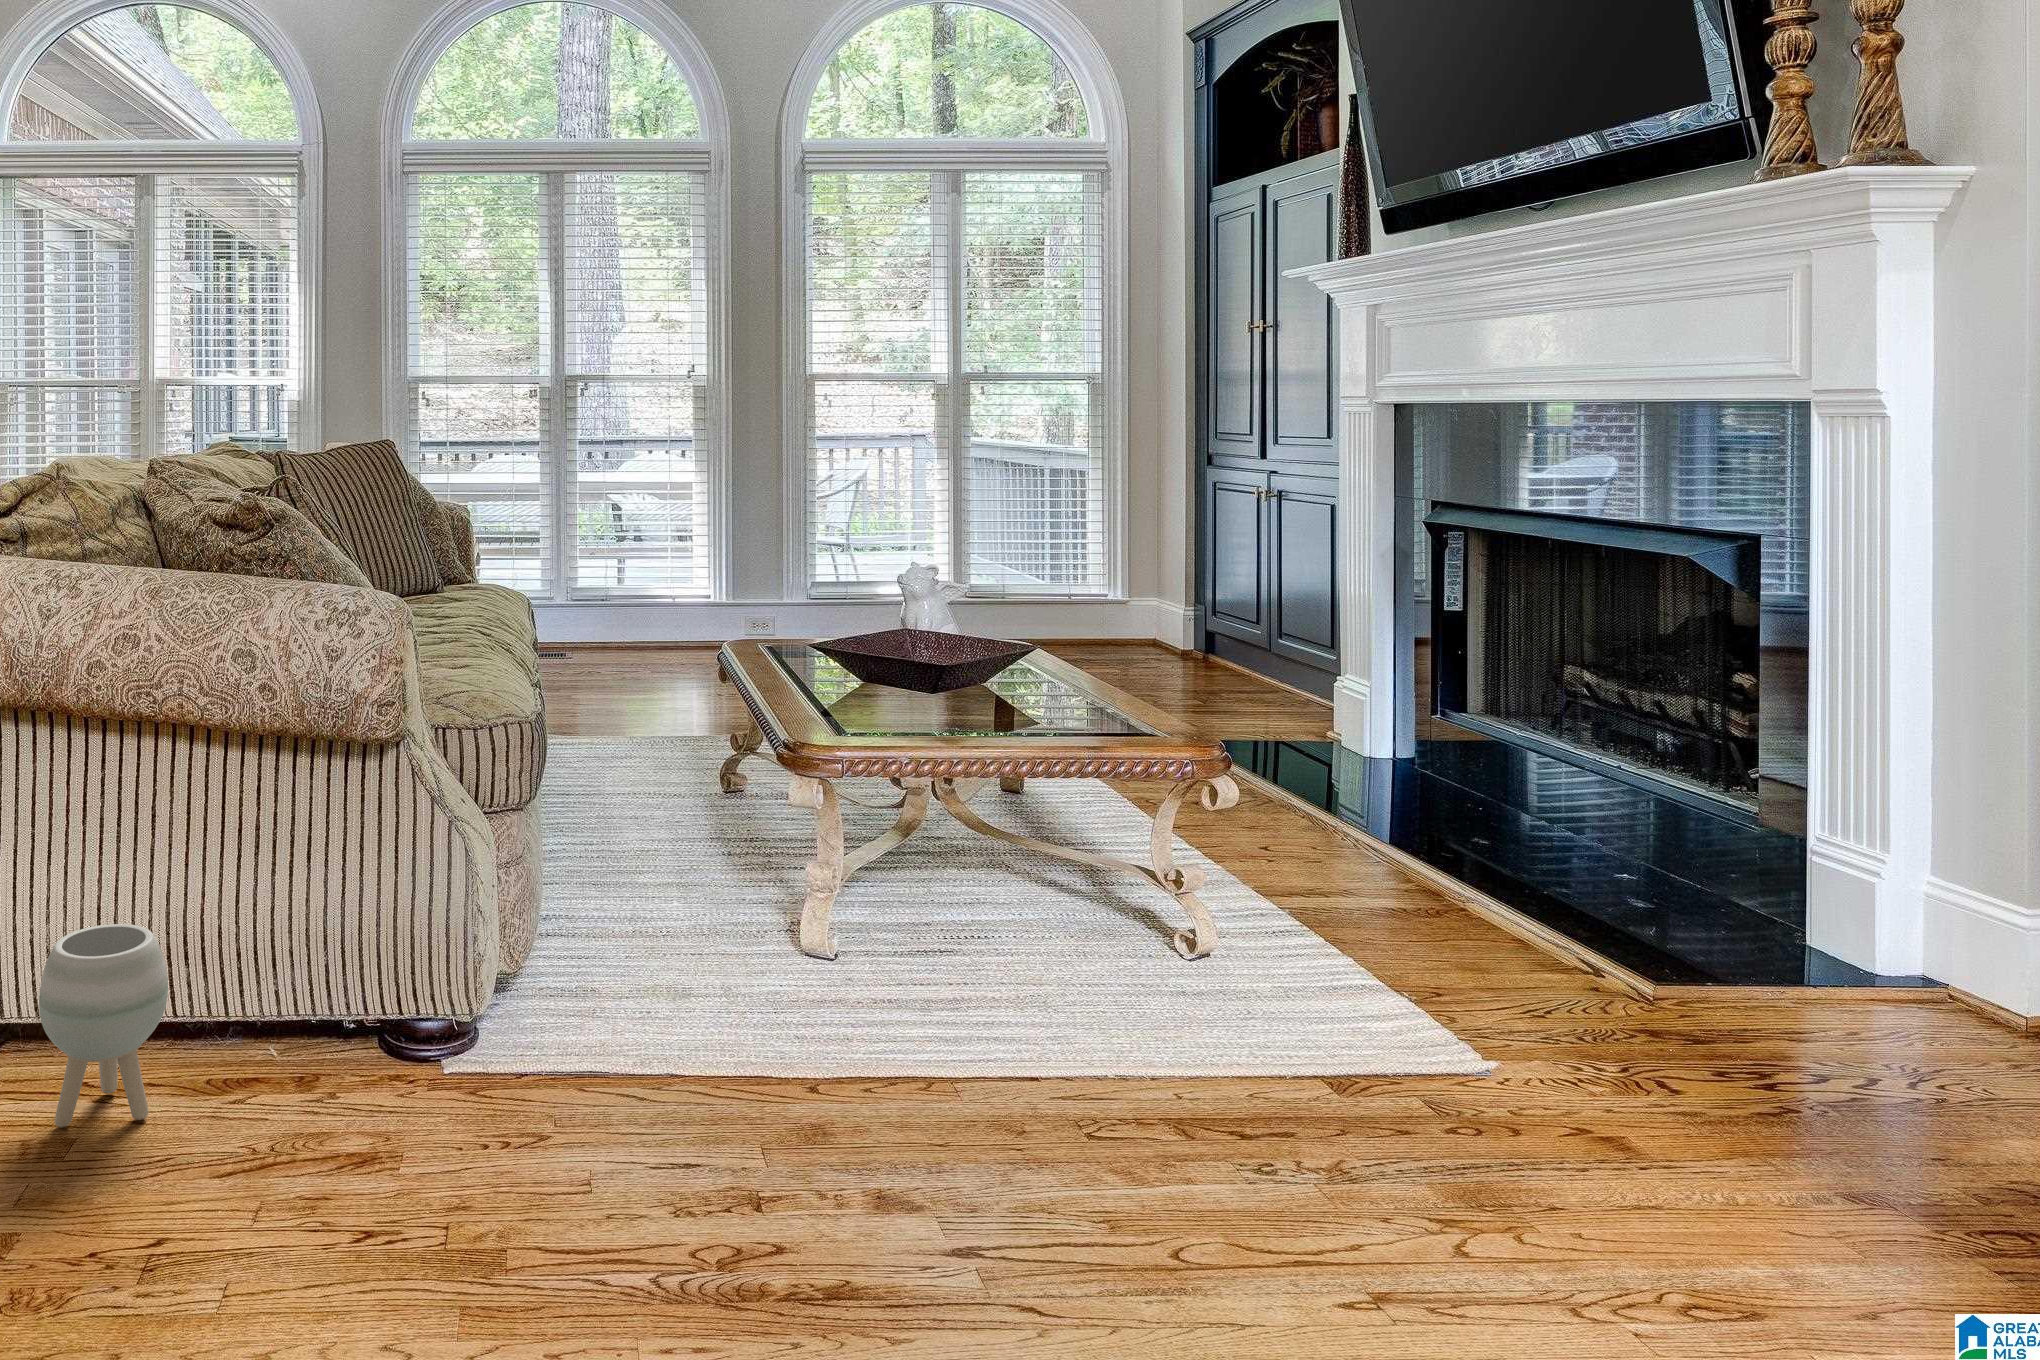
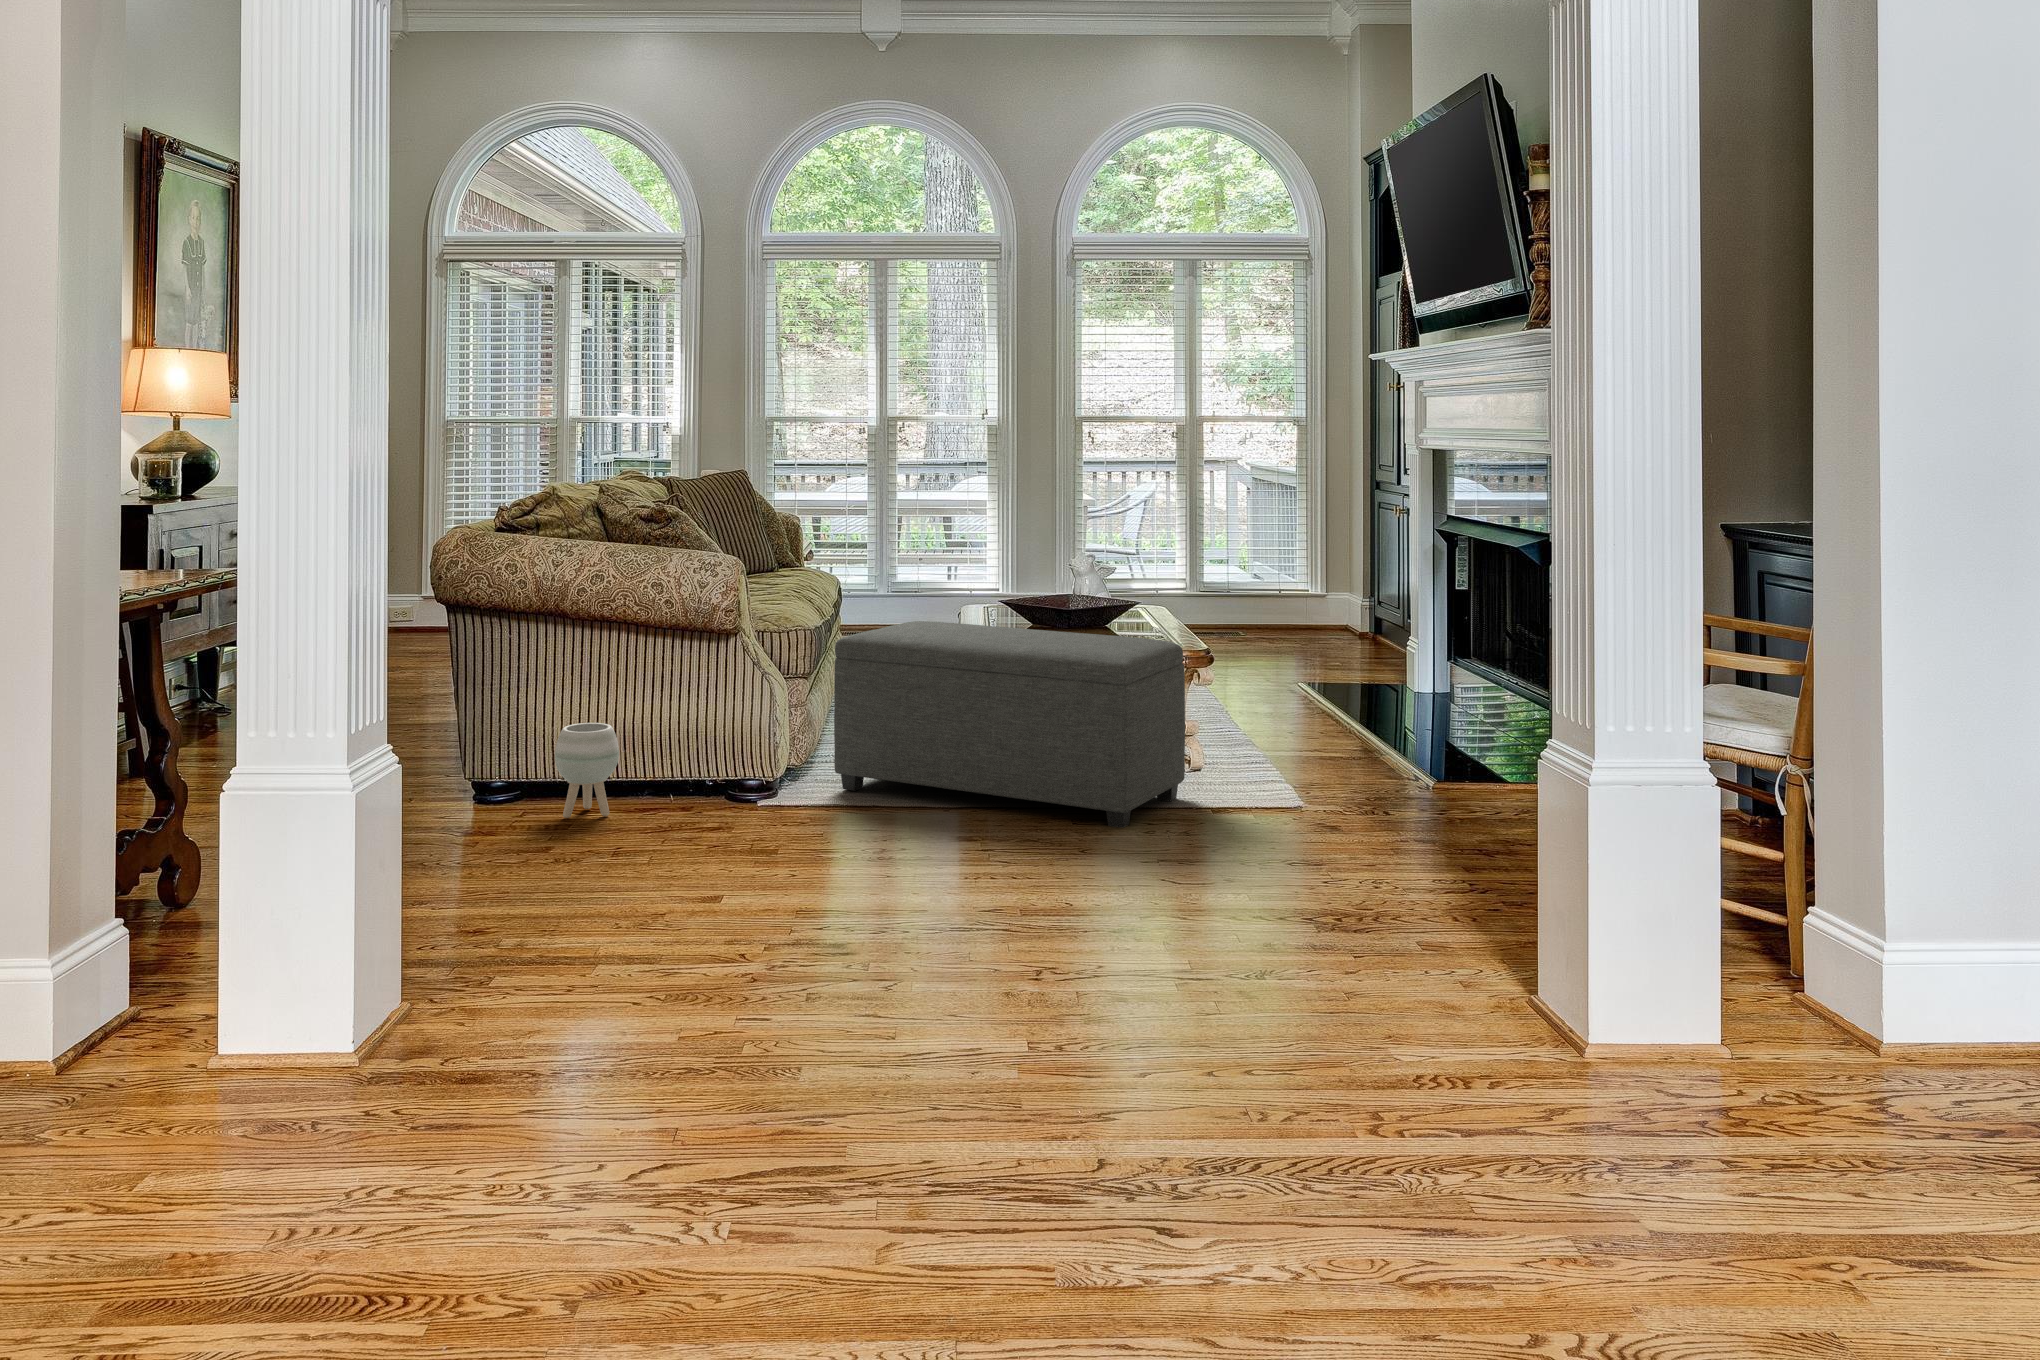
ottoman: none [576,697,1248,1163] -> present [834,621,1185,828]

